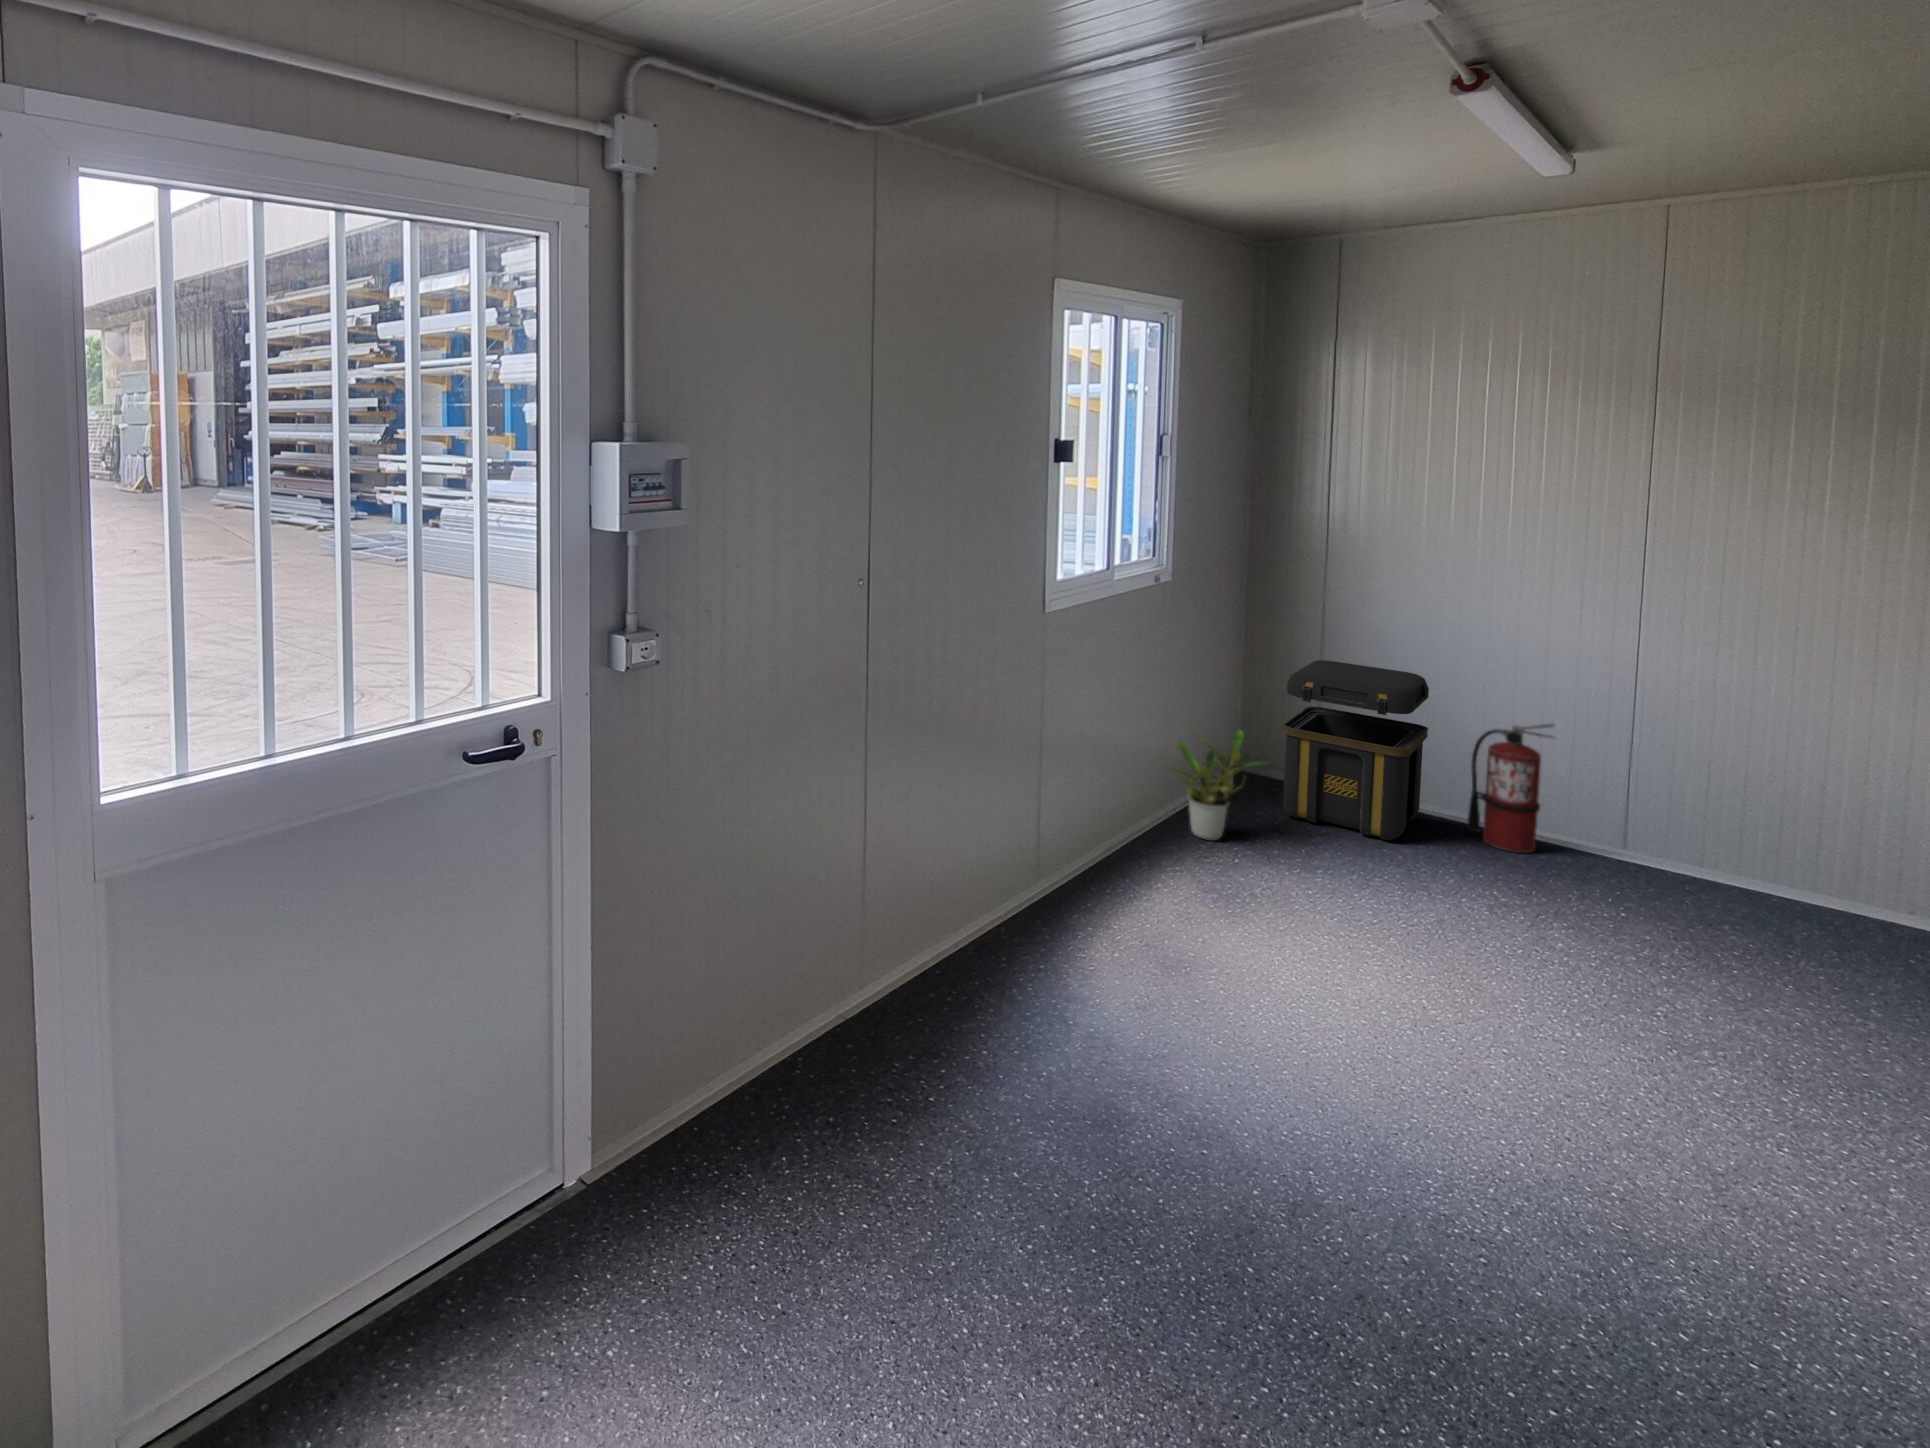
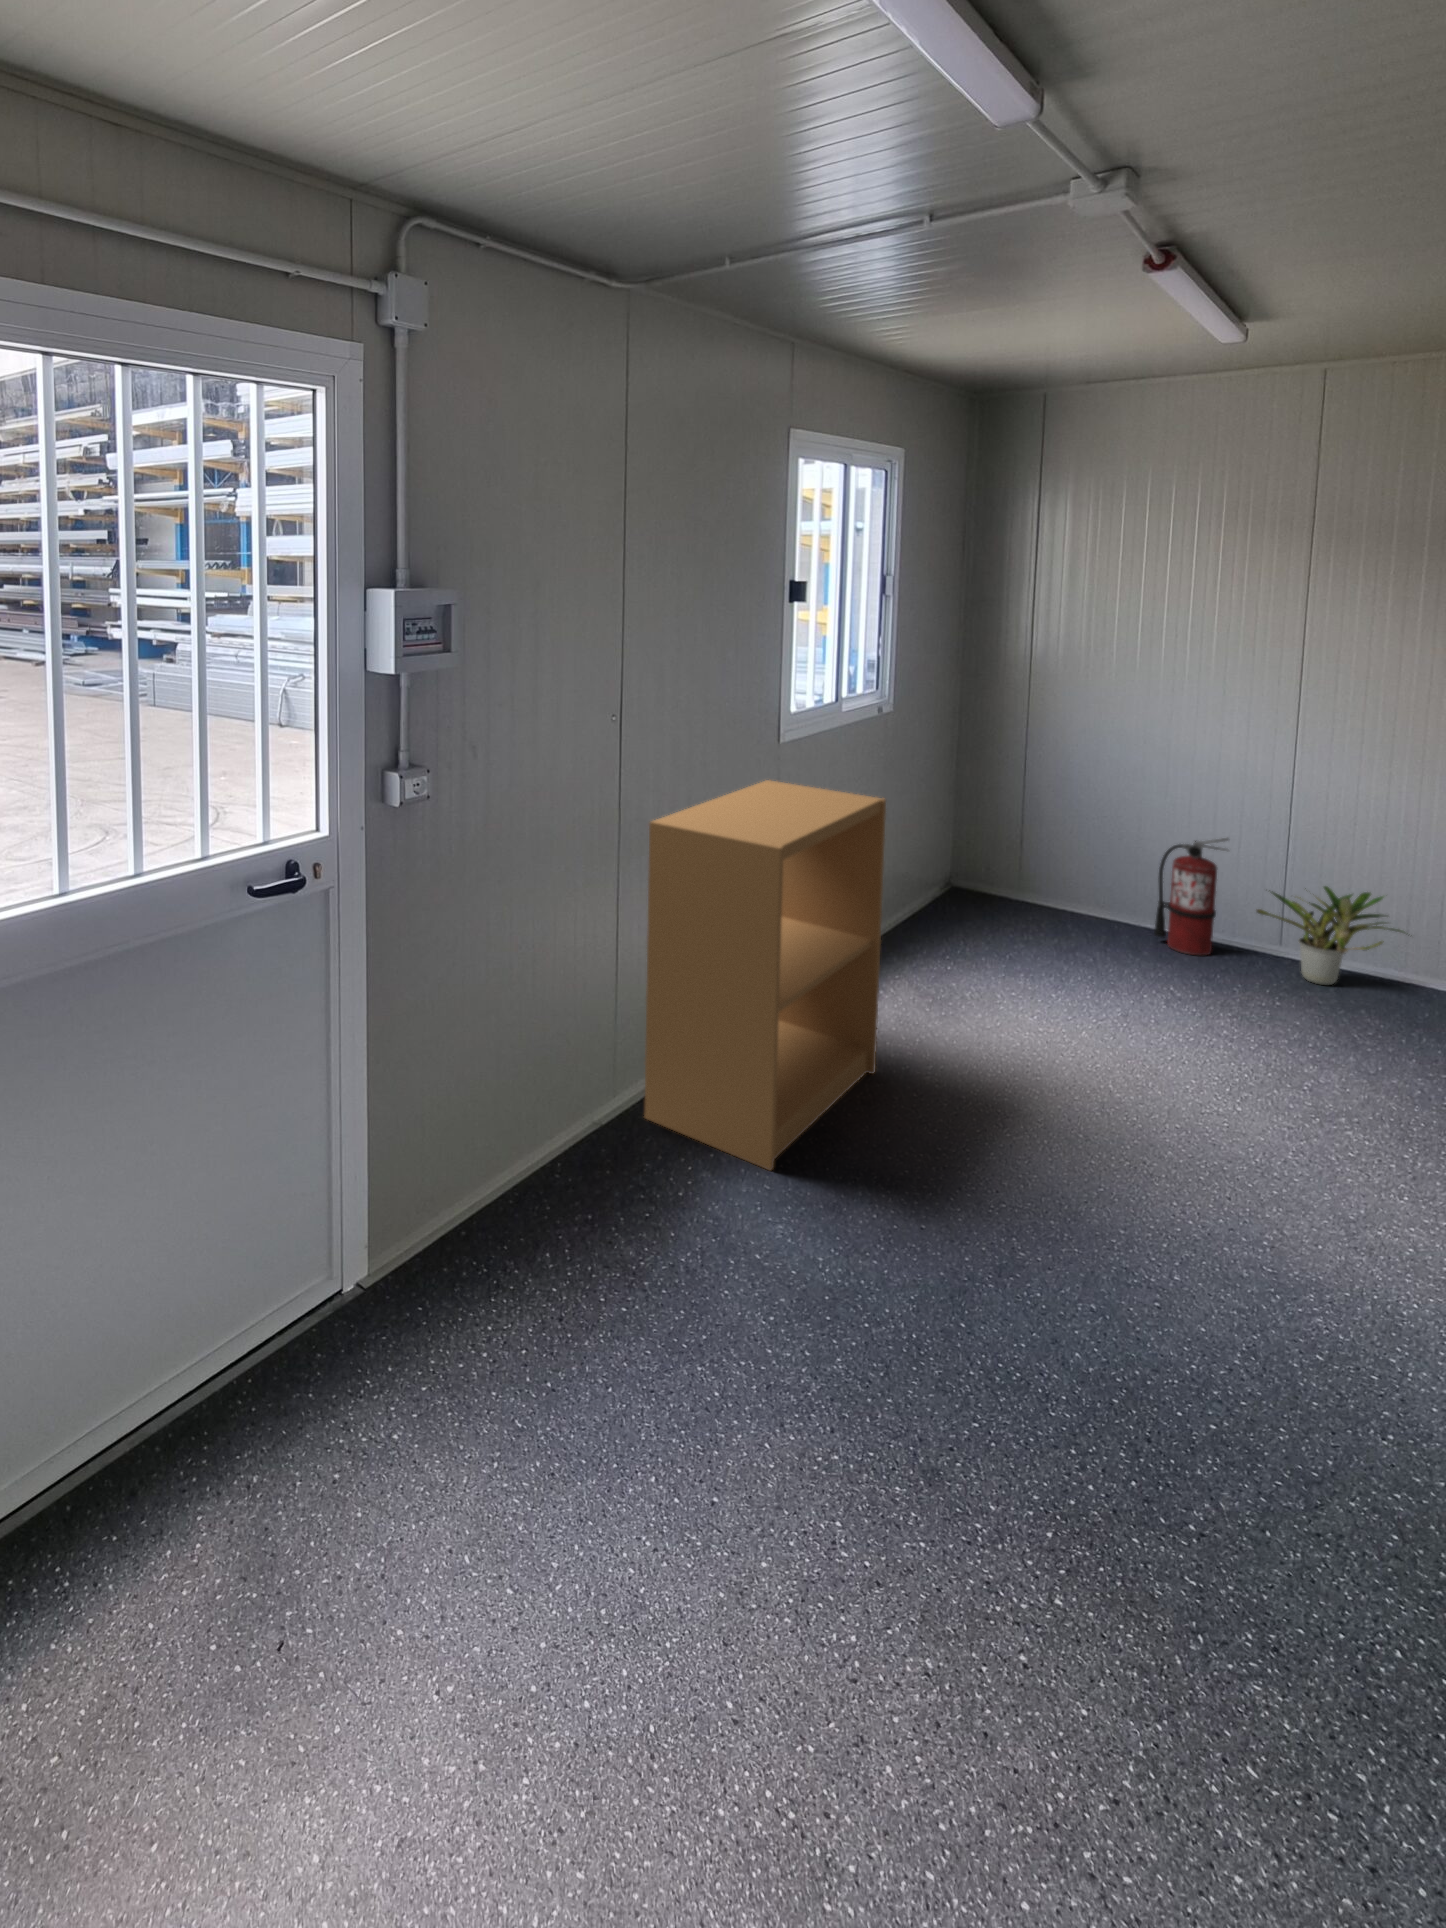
bookshelf: none [893,650,1159,1075] -> present [645,780,886,1170]
toolbox: present [1283,660,1429,840] -> none [995,785,1123,948]
potted plant: present [1171,730,1266,840] -> present [1257,886,1404,985]

